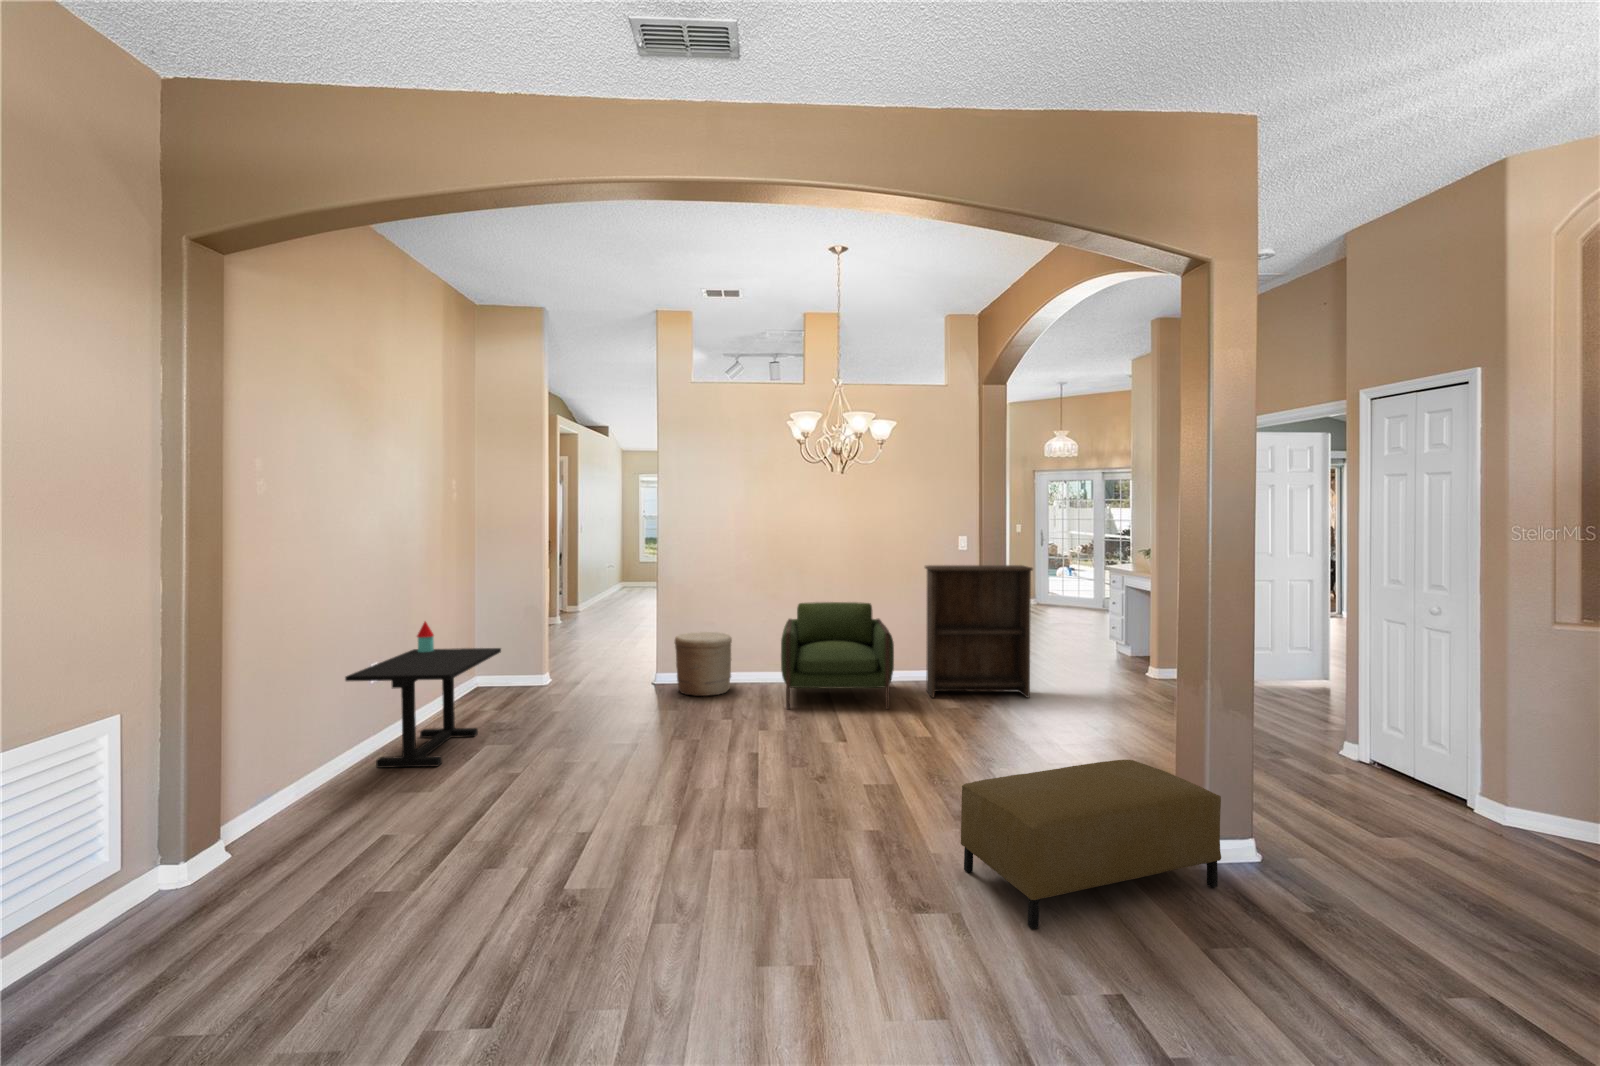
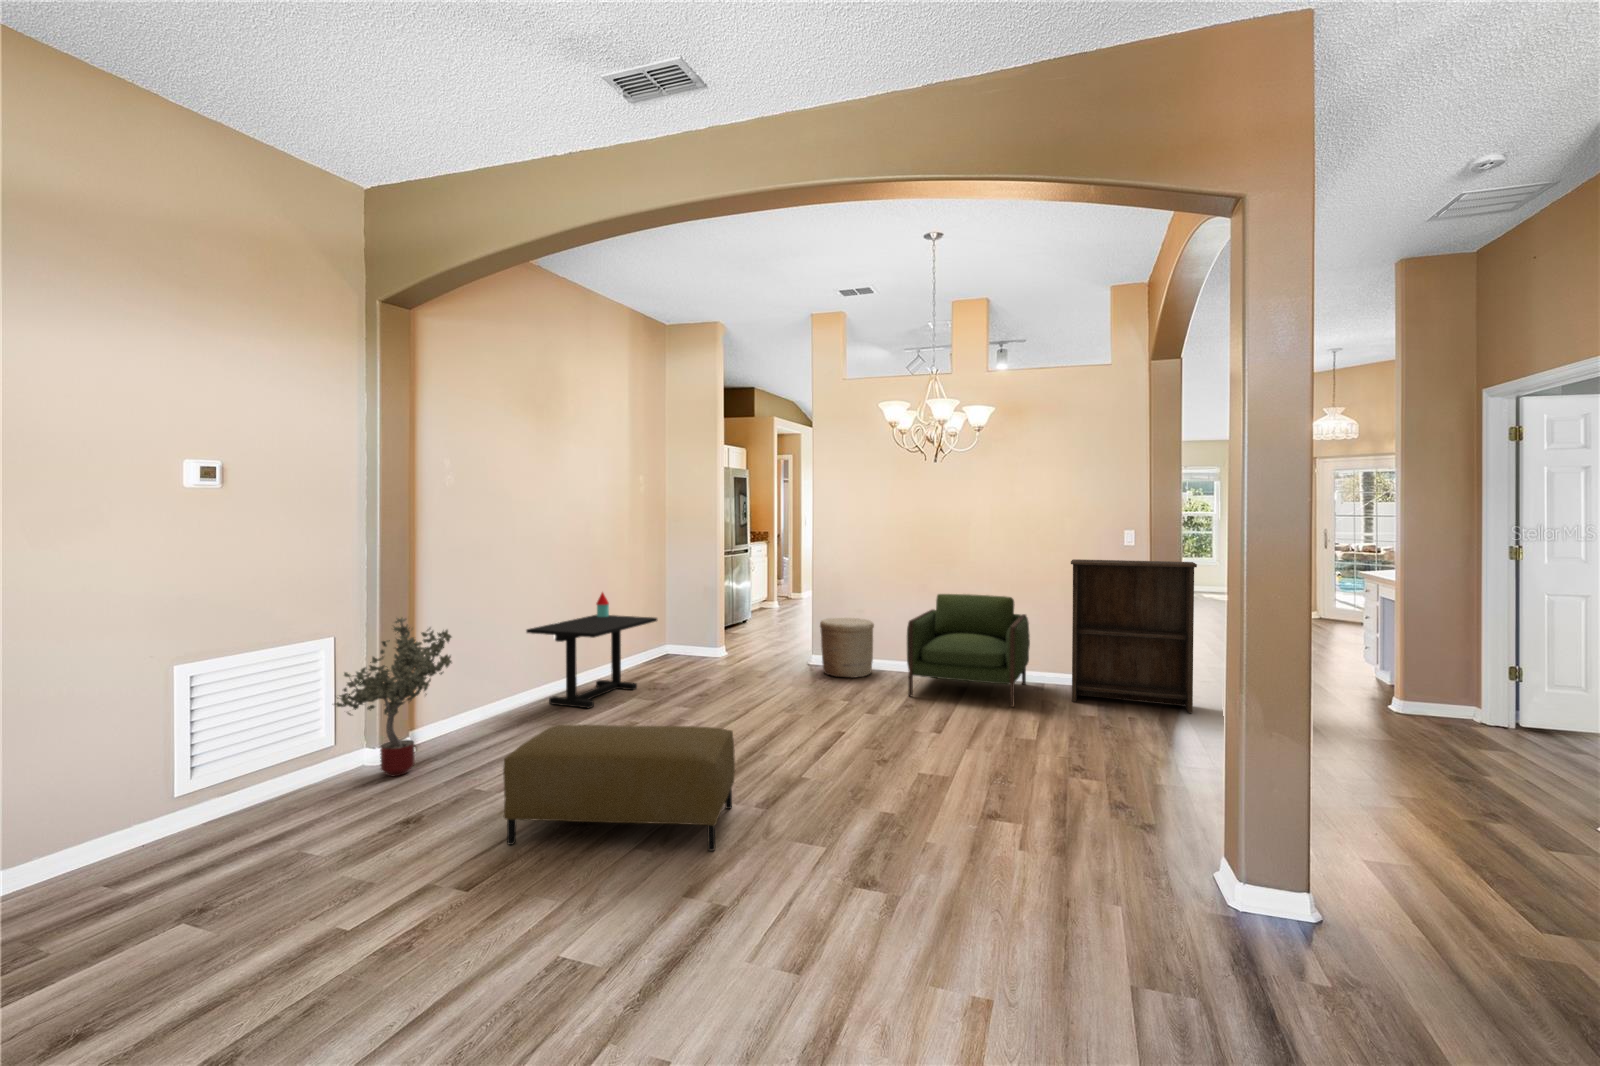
potted tree: none [133,678,299,900] -> present [334,618,452,776]
ottoman: present [961,760,1221,929] -> present [503,725,735,851]

